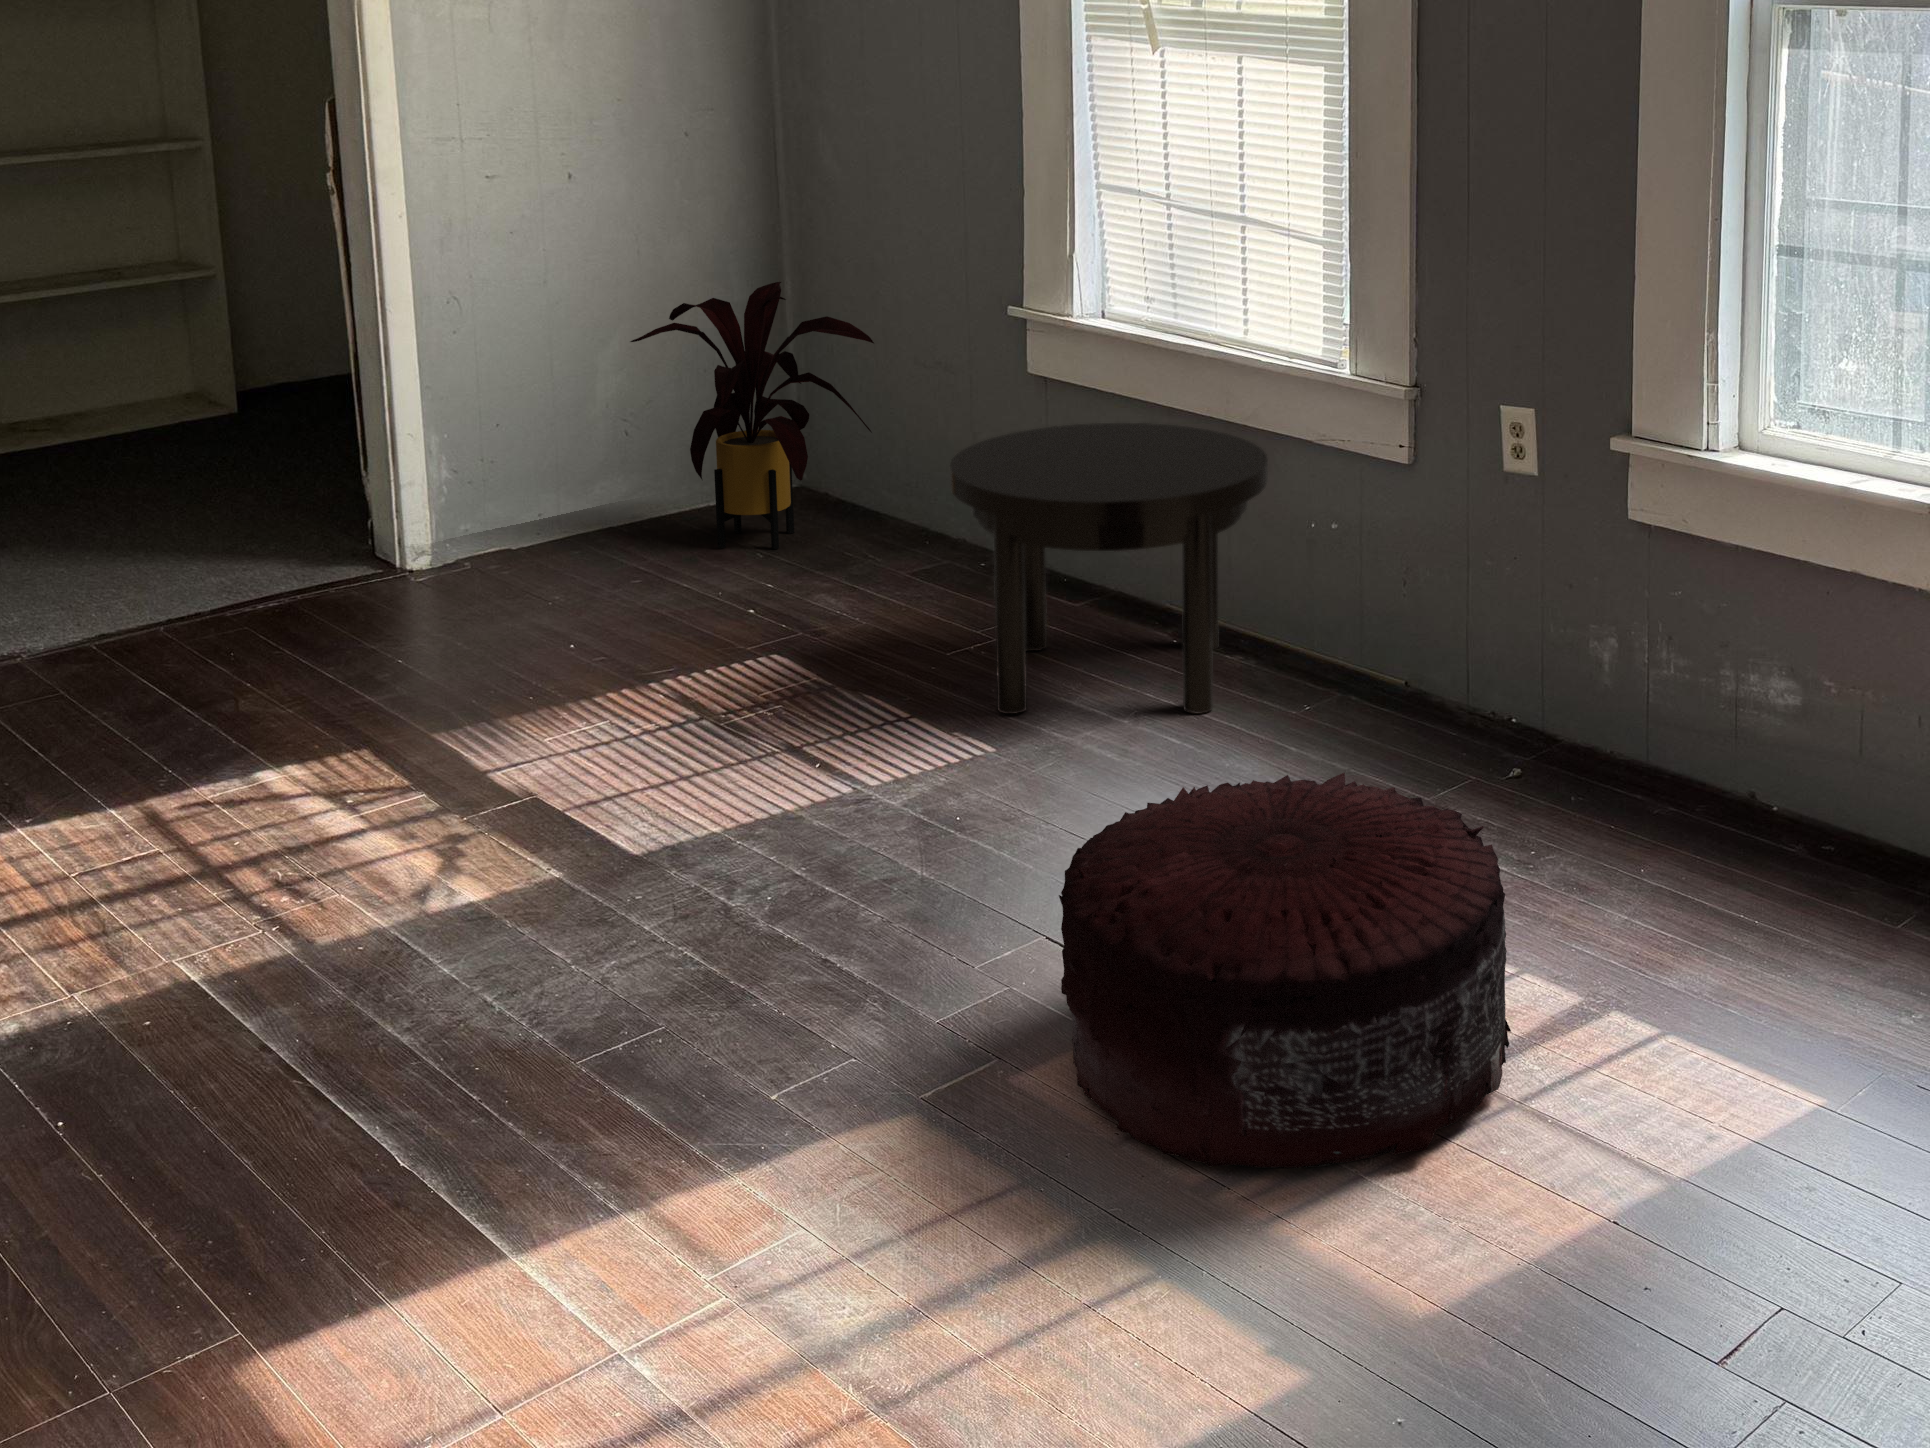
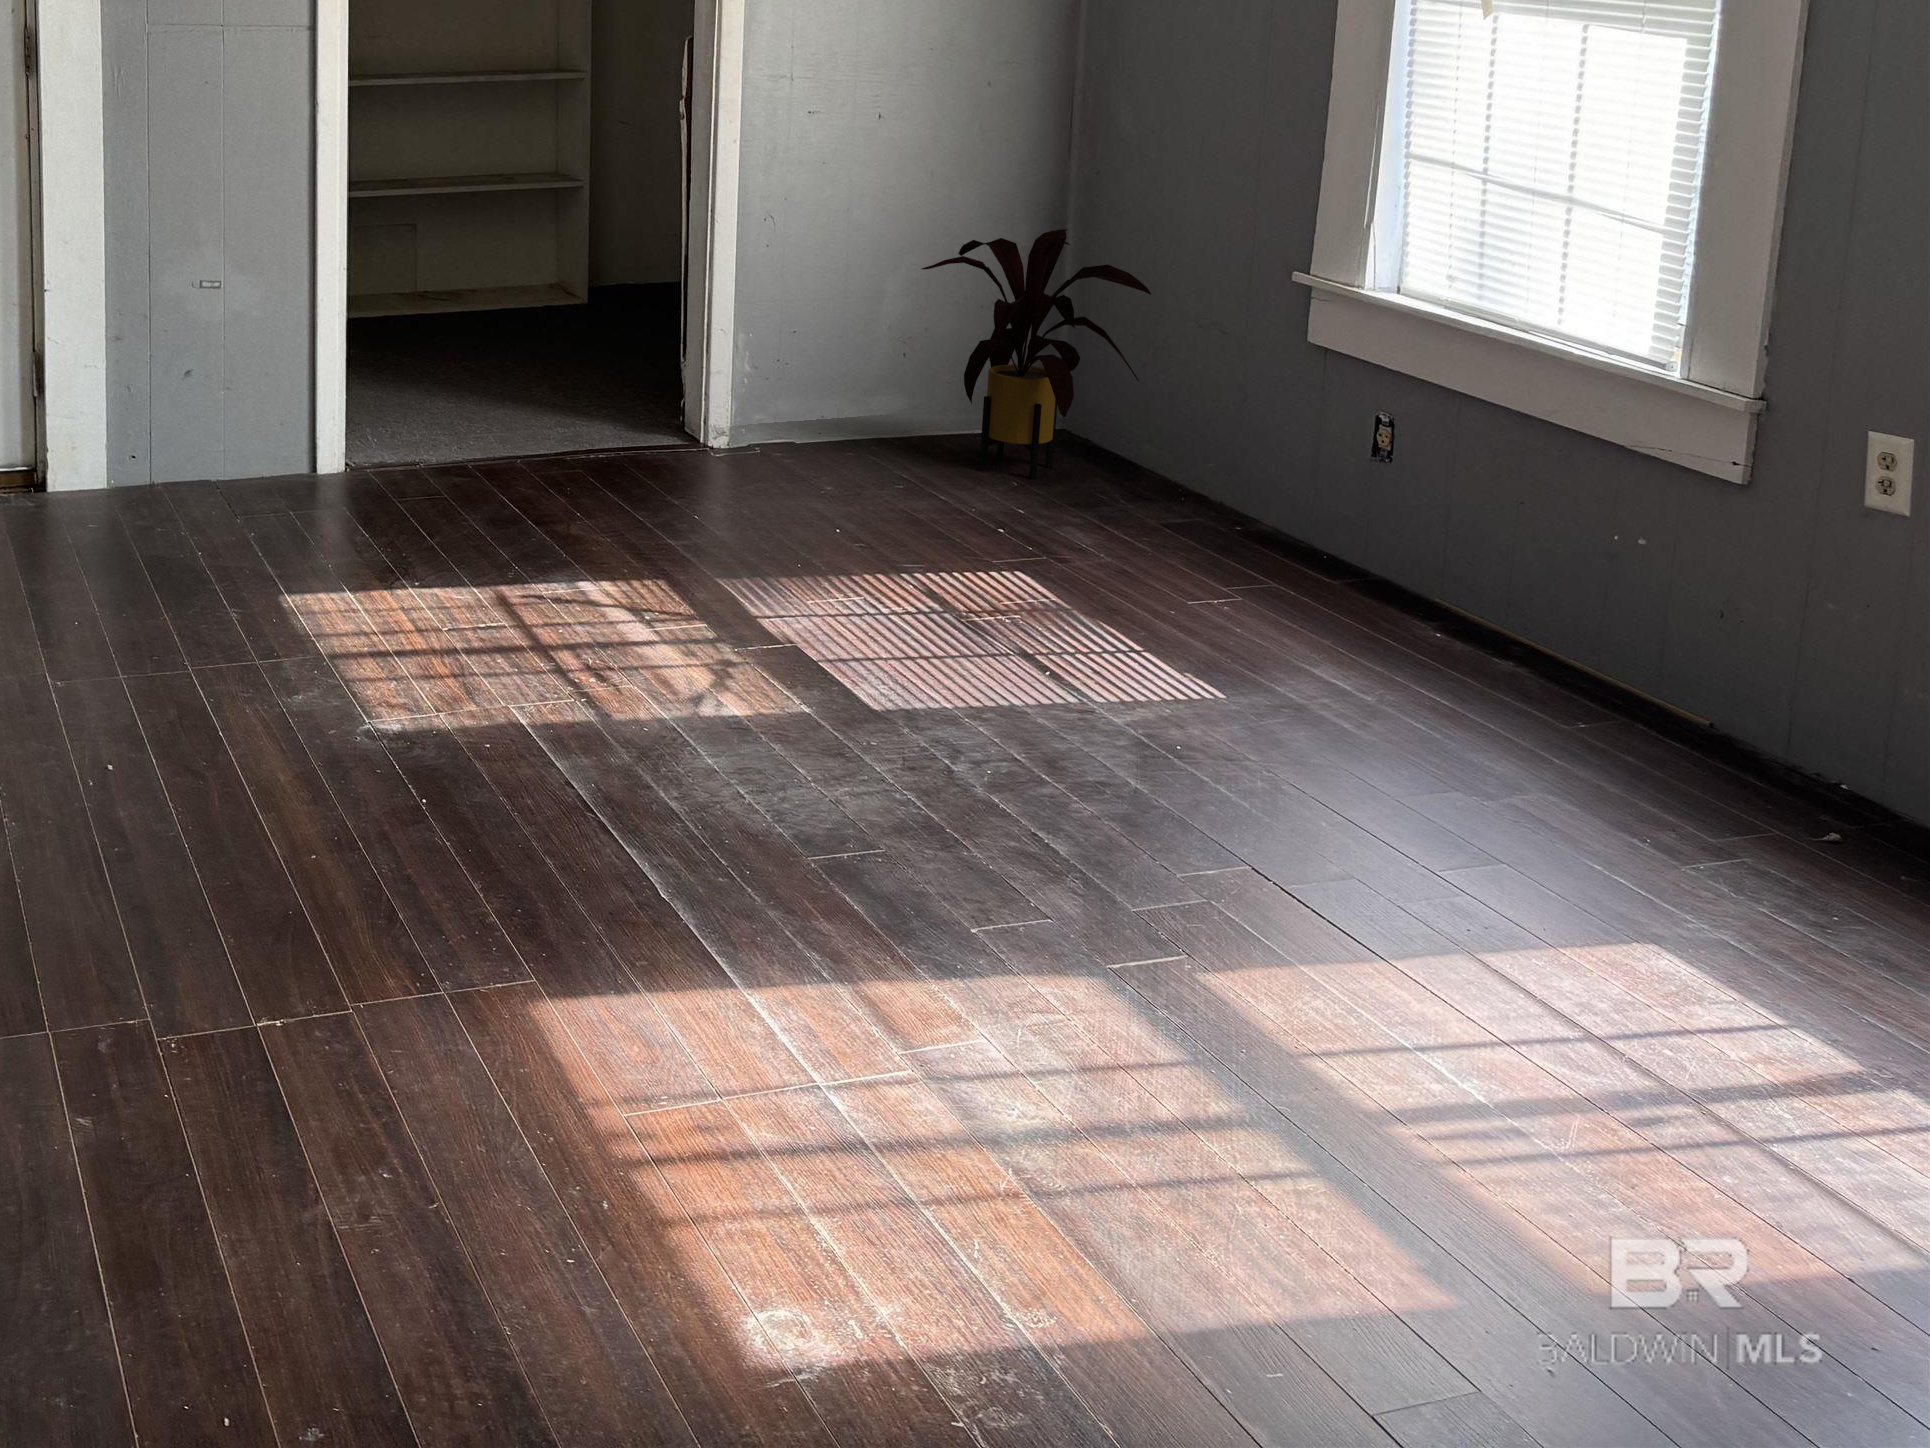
side table: present [950,423,1268,714] -> none [1209,392,1564,701]
pouf: present [1059,773,1511,1169] -> none [1256,743,1772,1154]

